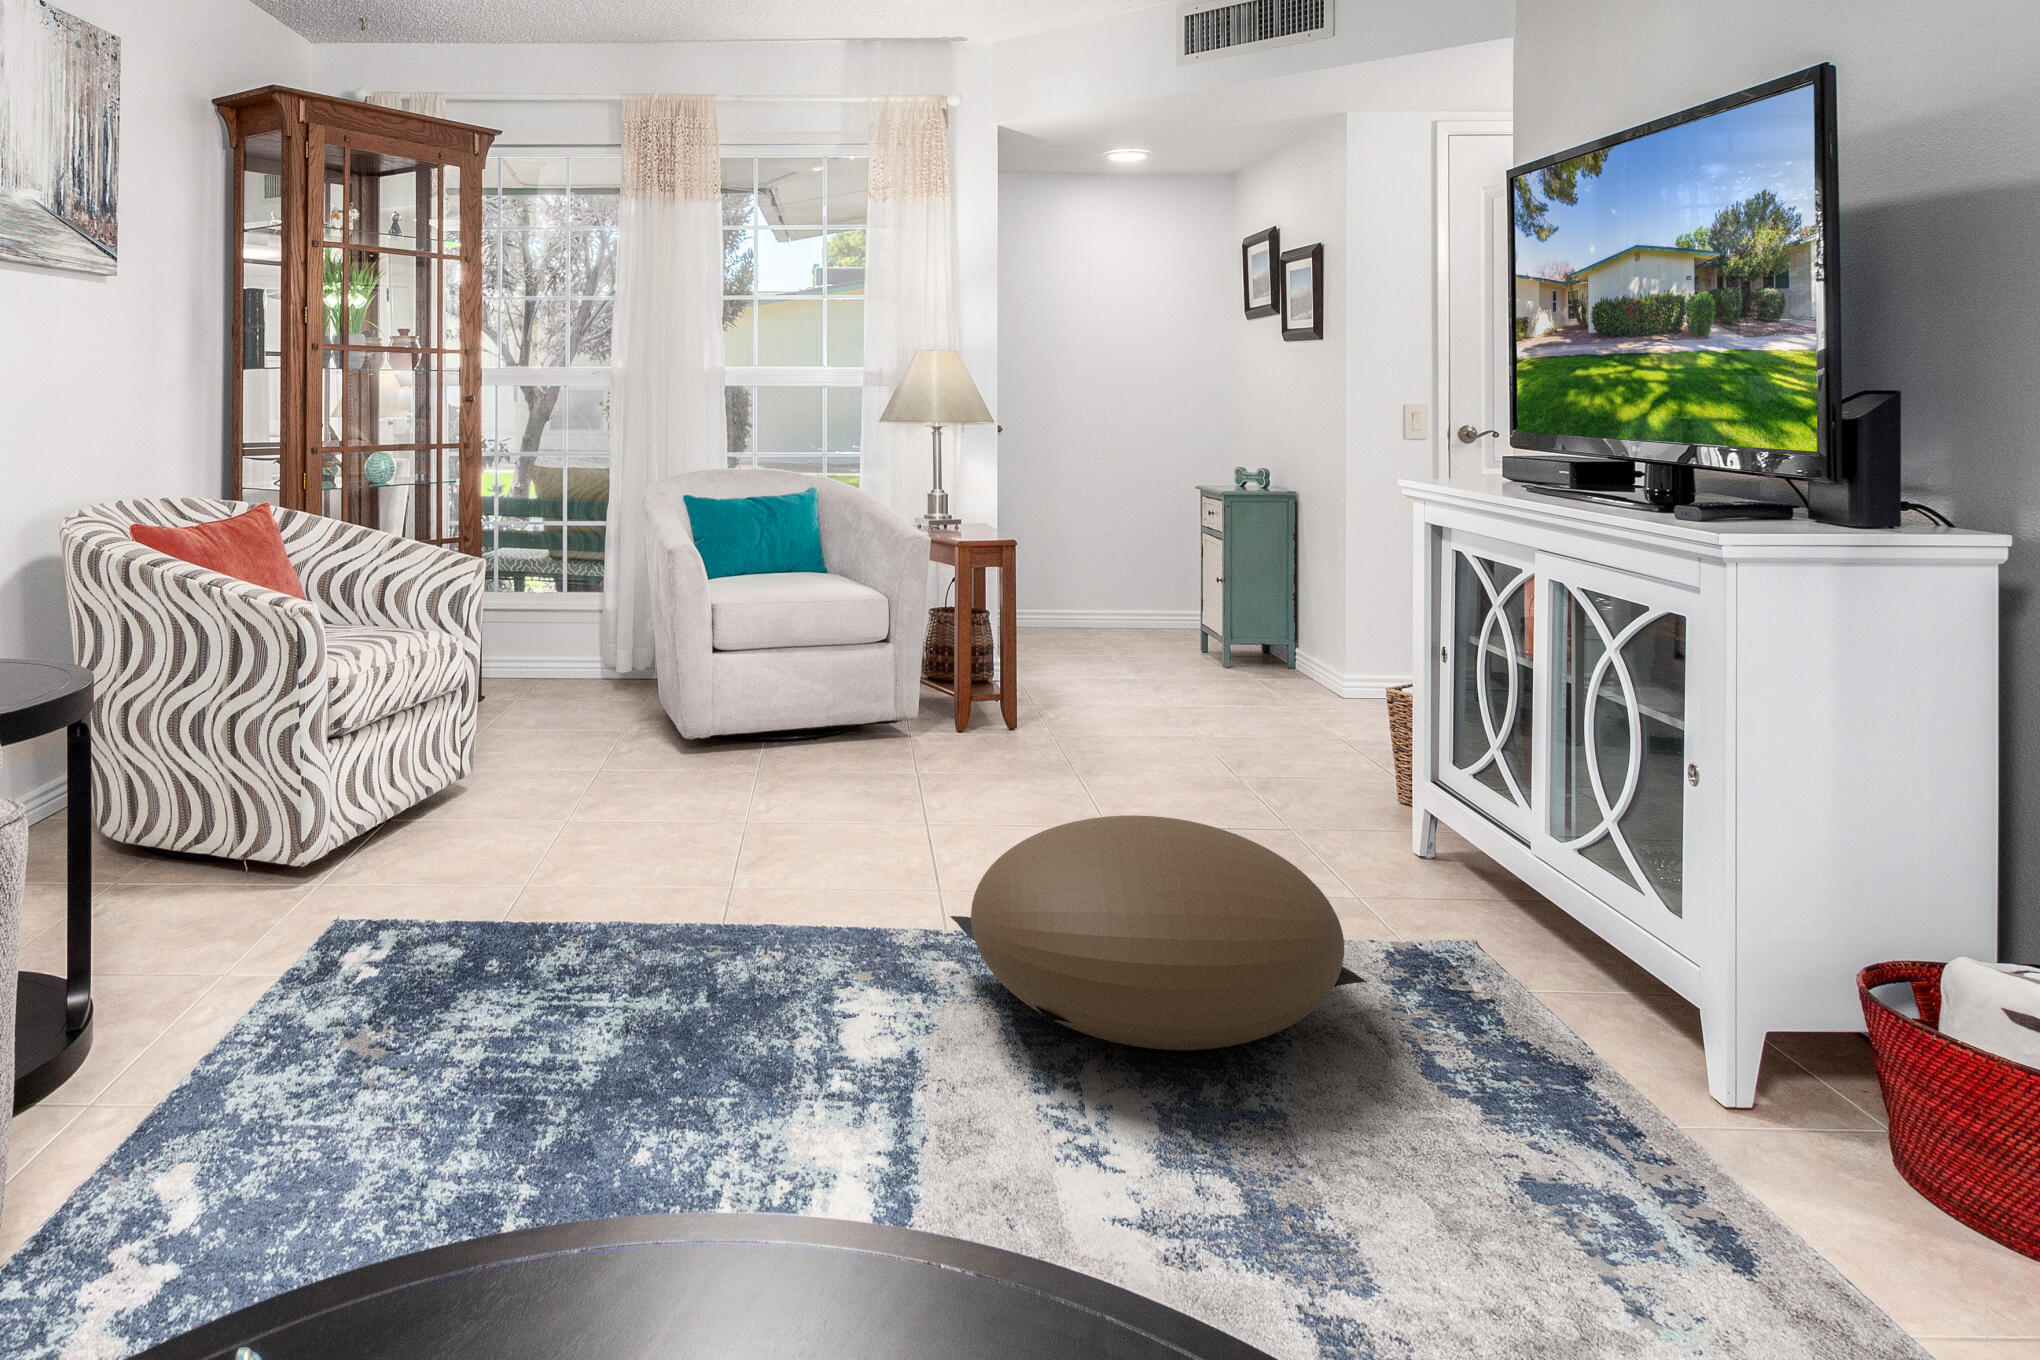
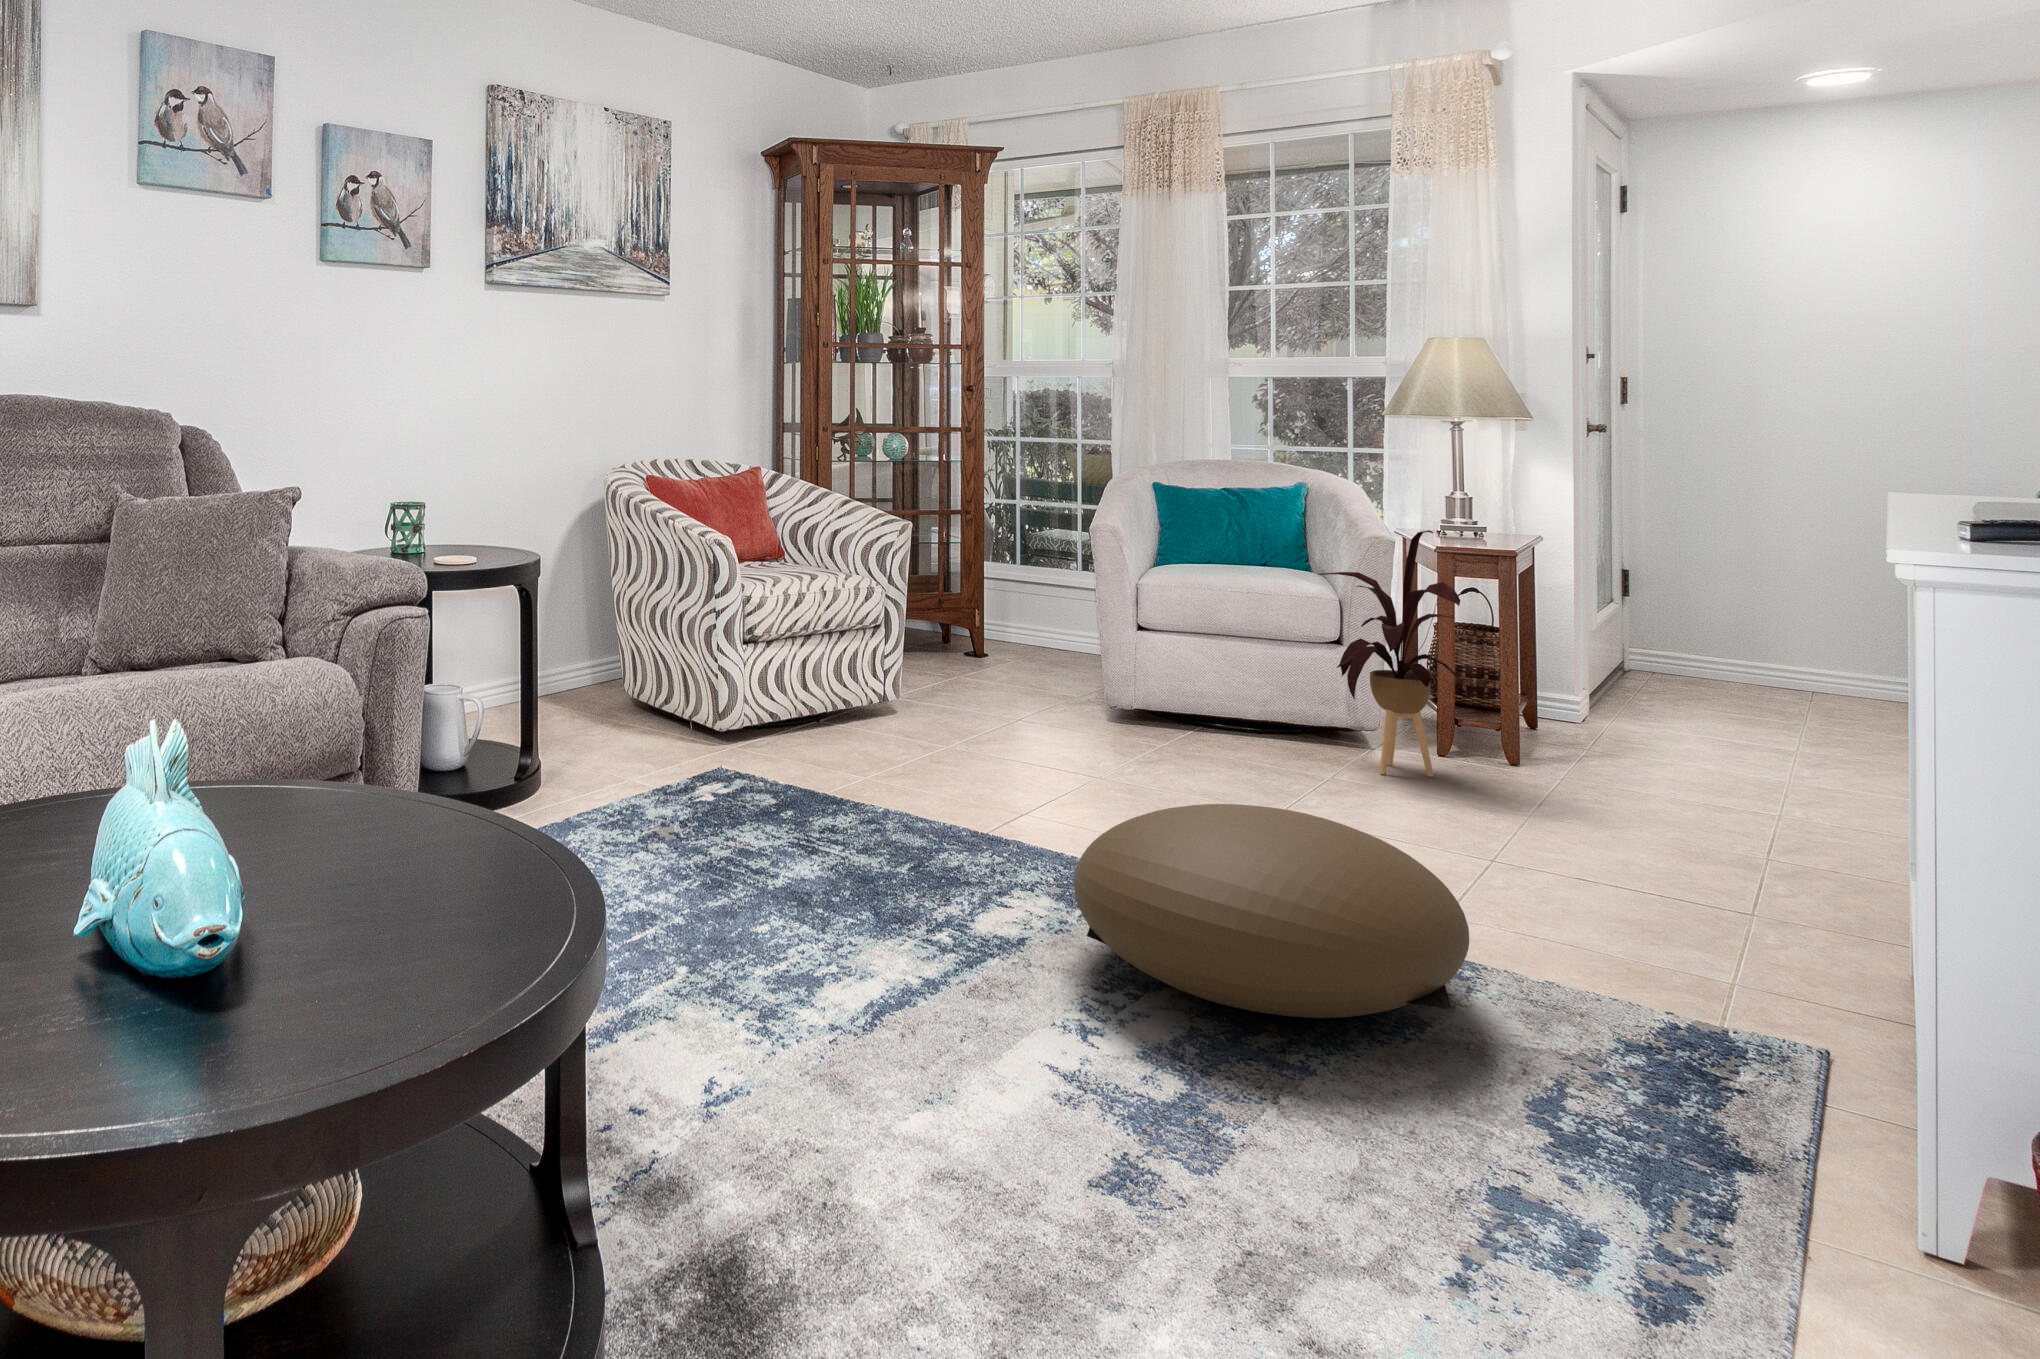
house plant: none [890,517,1027,752] -> present [1318,530,1463,776]

